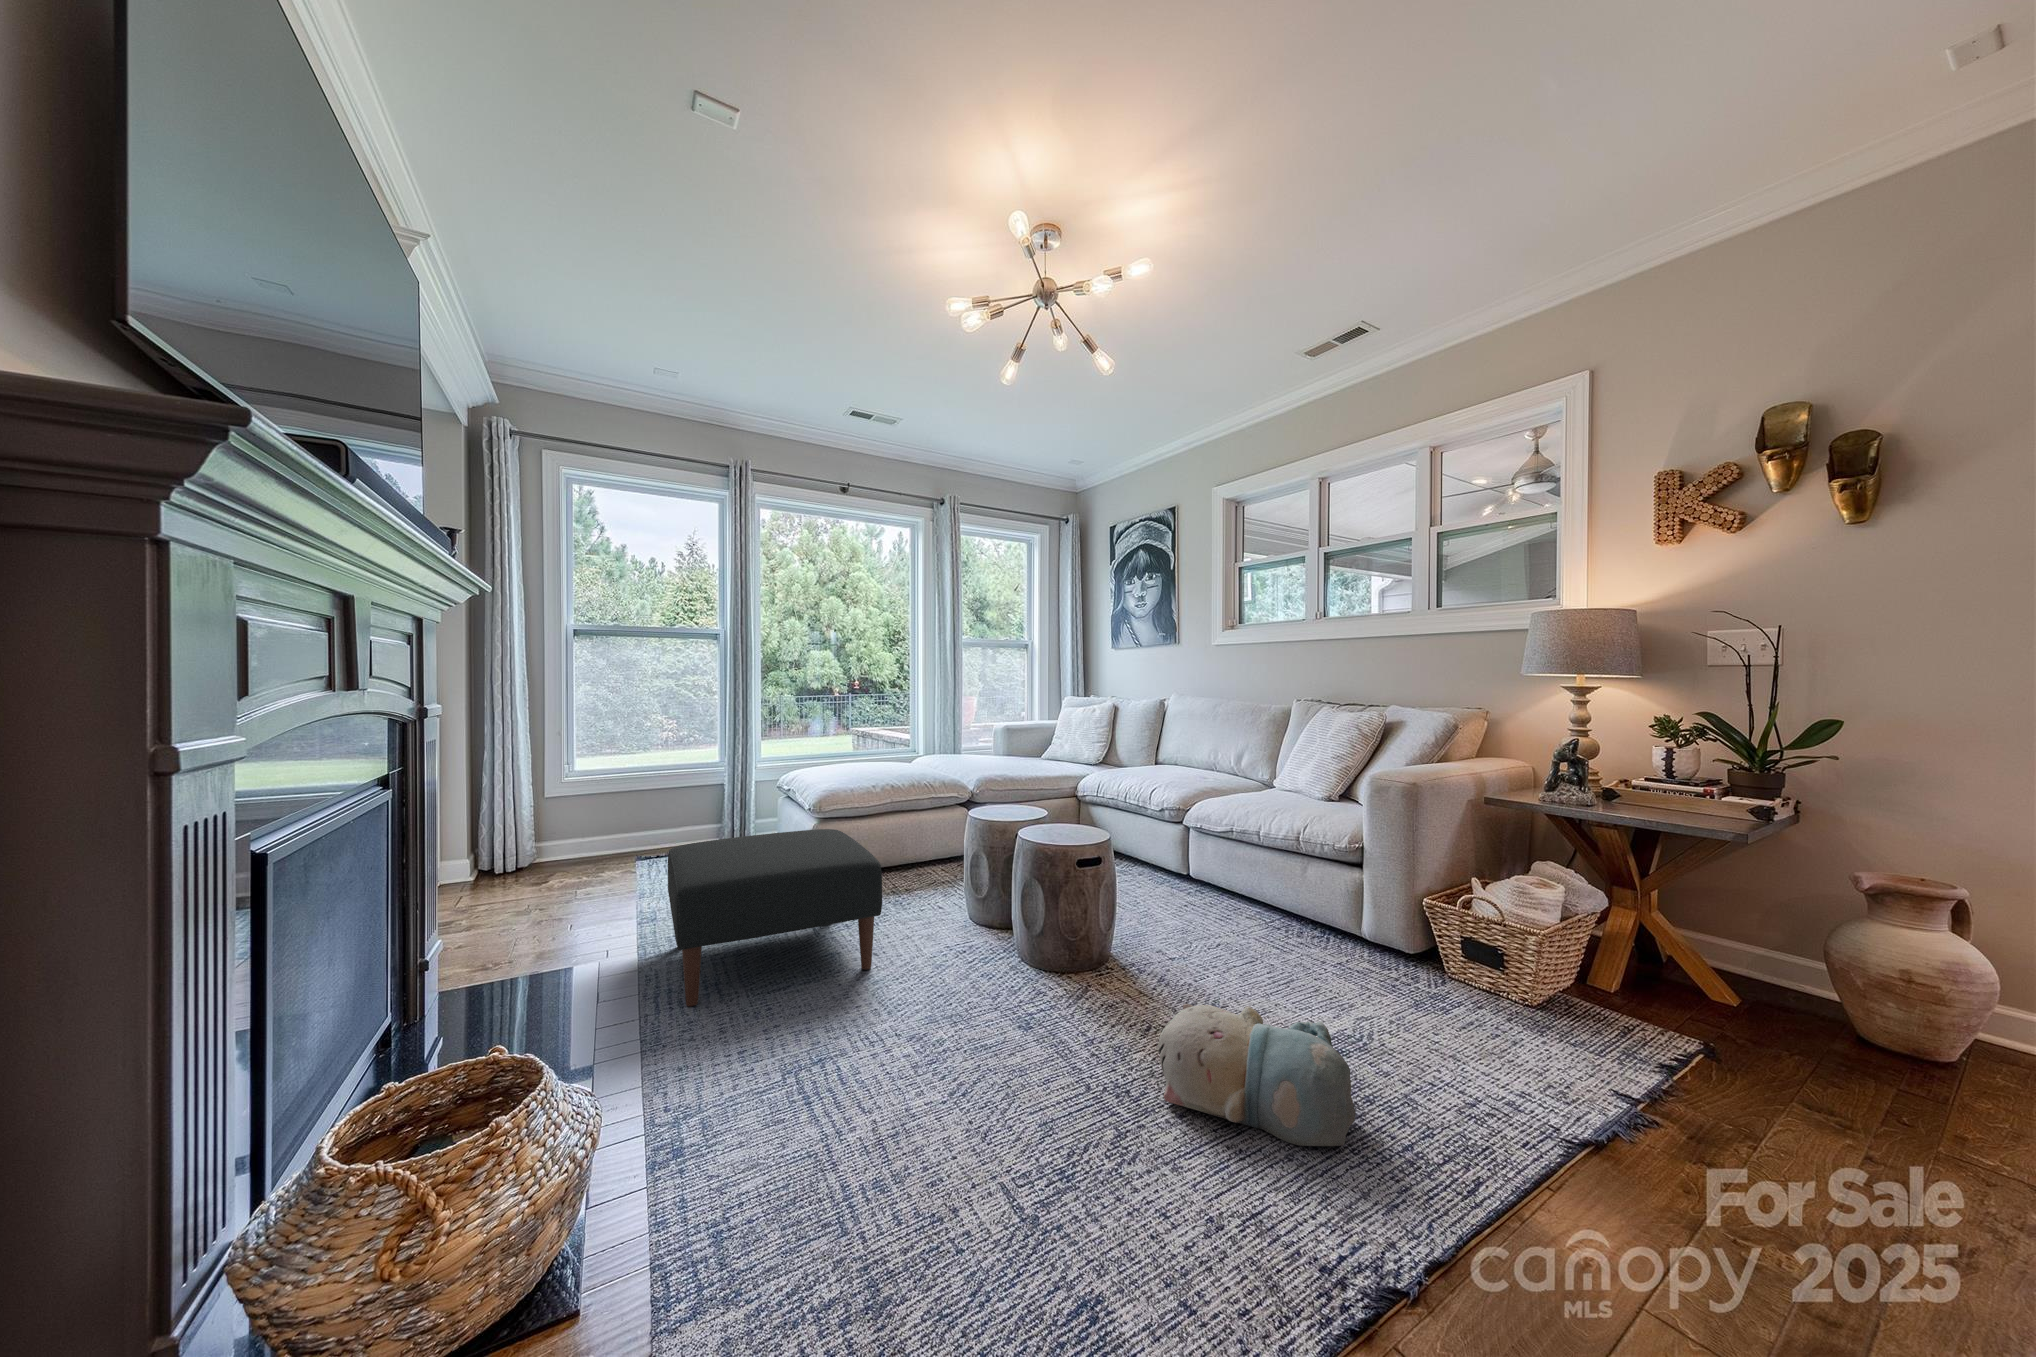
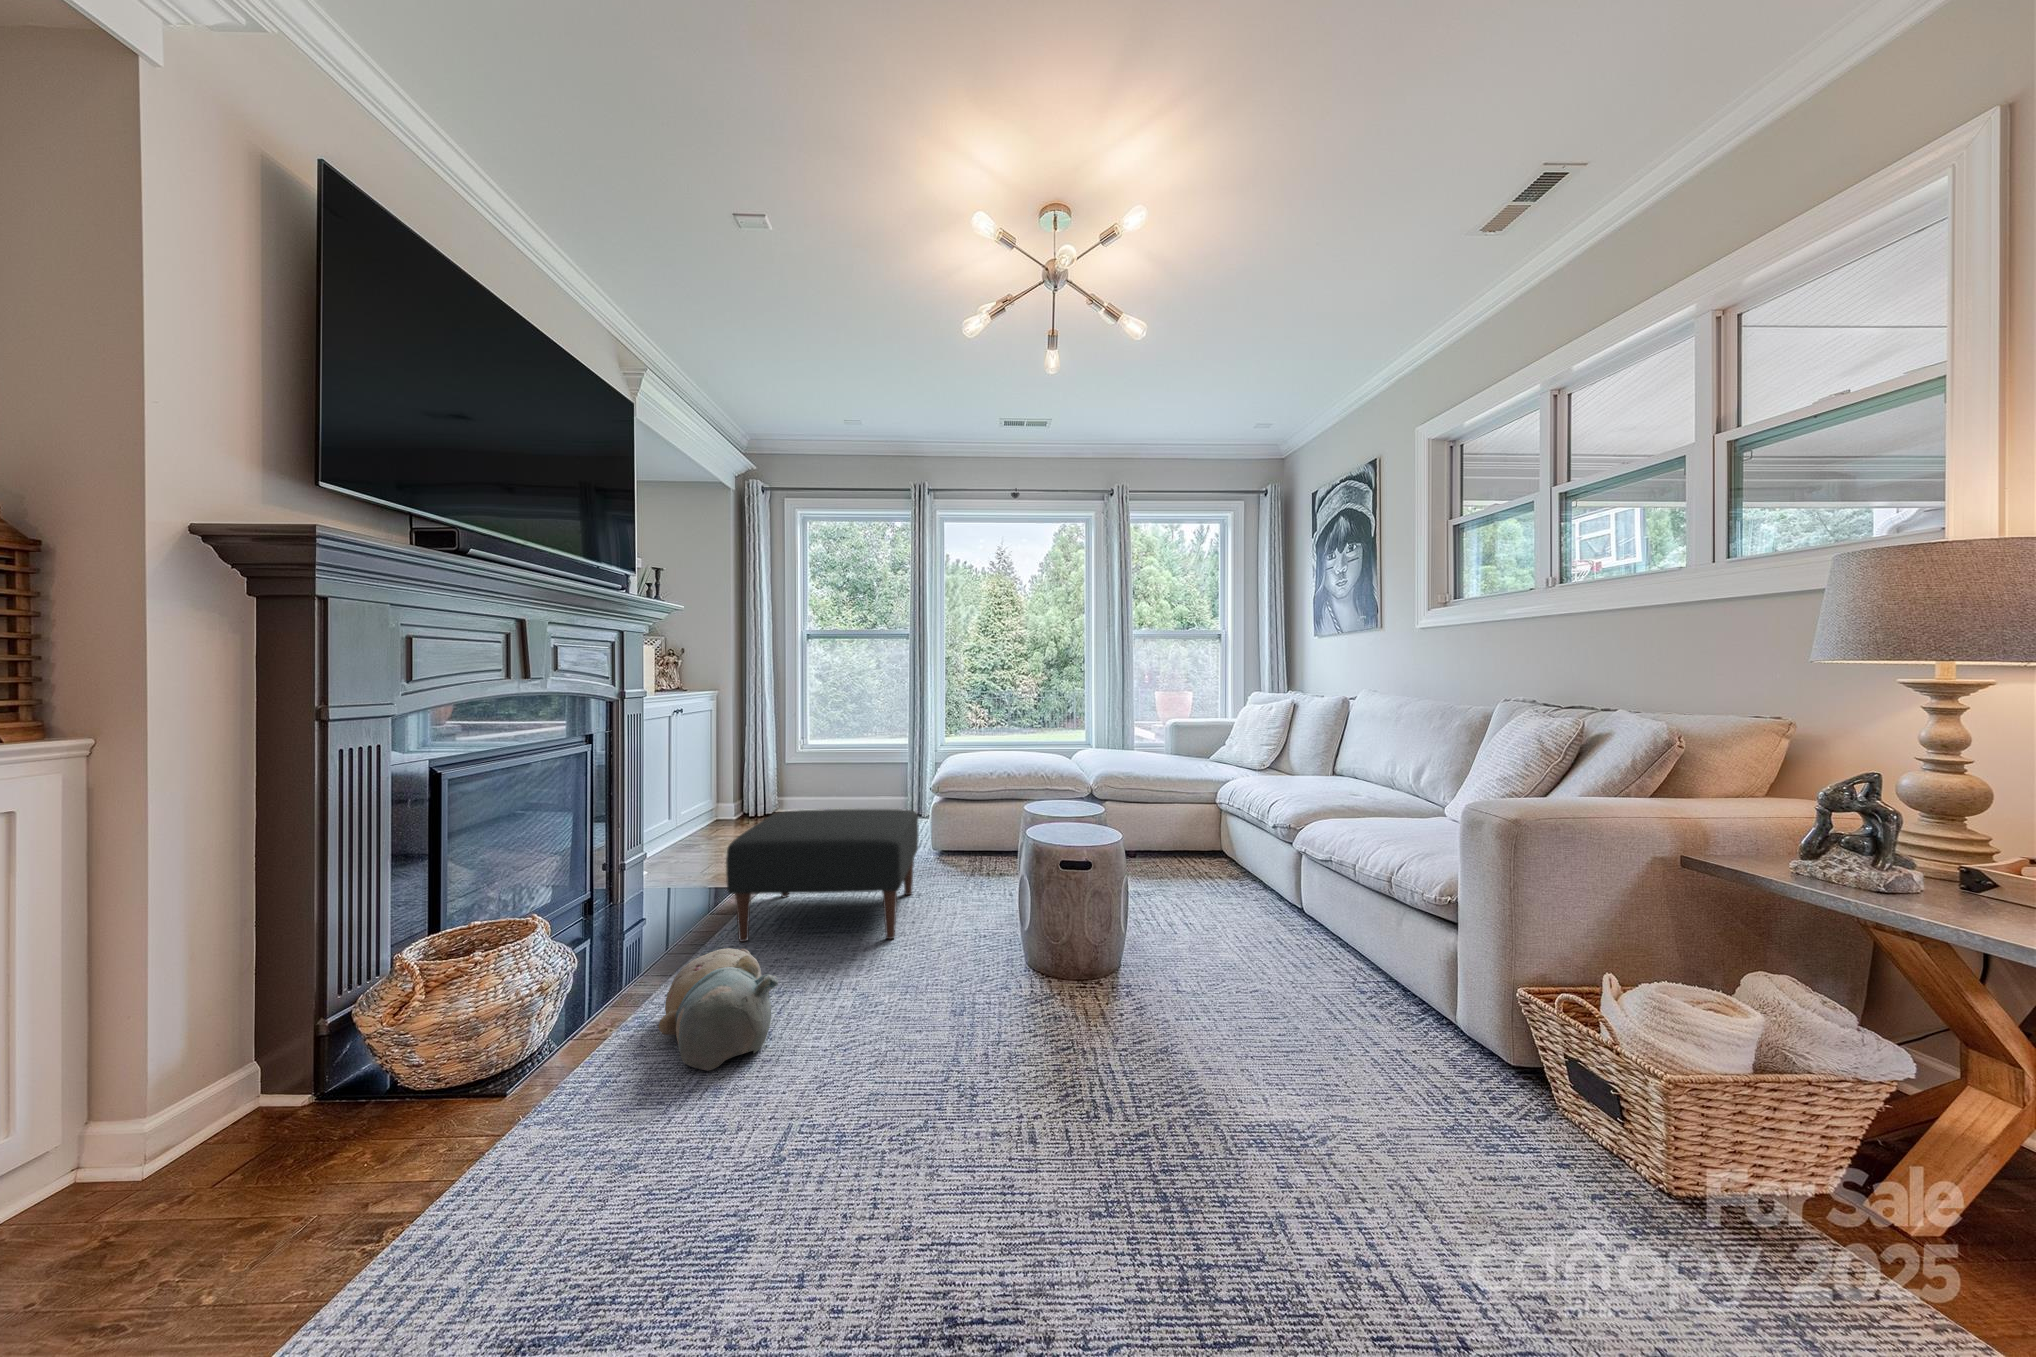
plush toy: present [1158,1004,1356,1146] -> present [659,948,778,1071]

